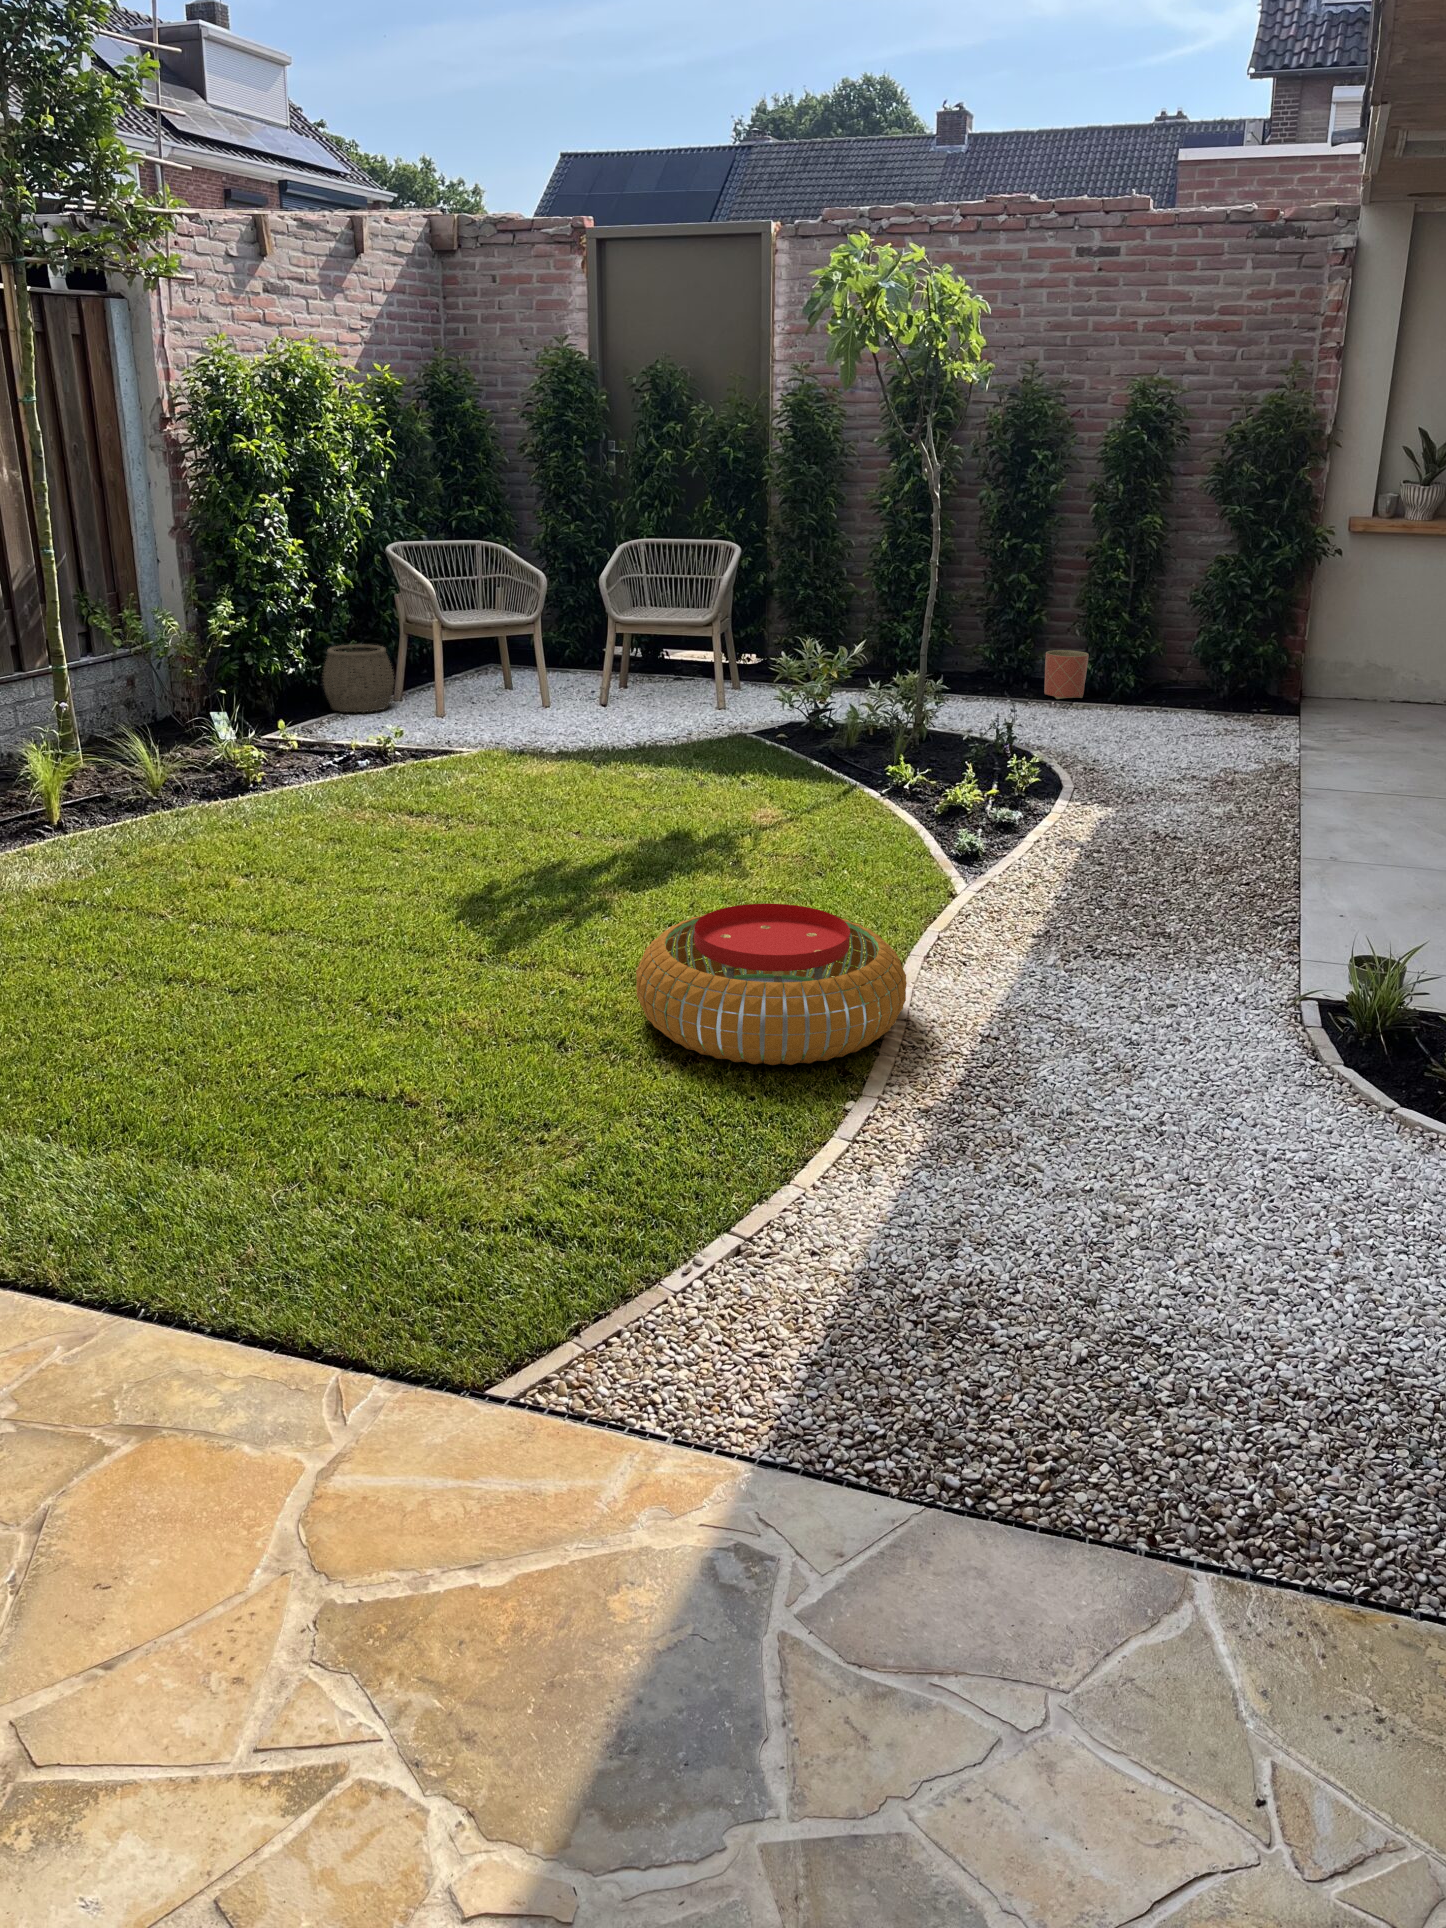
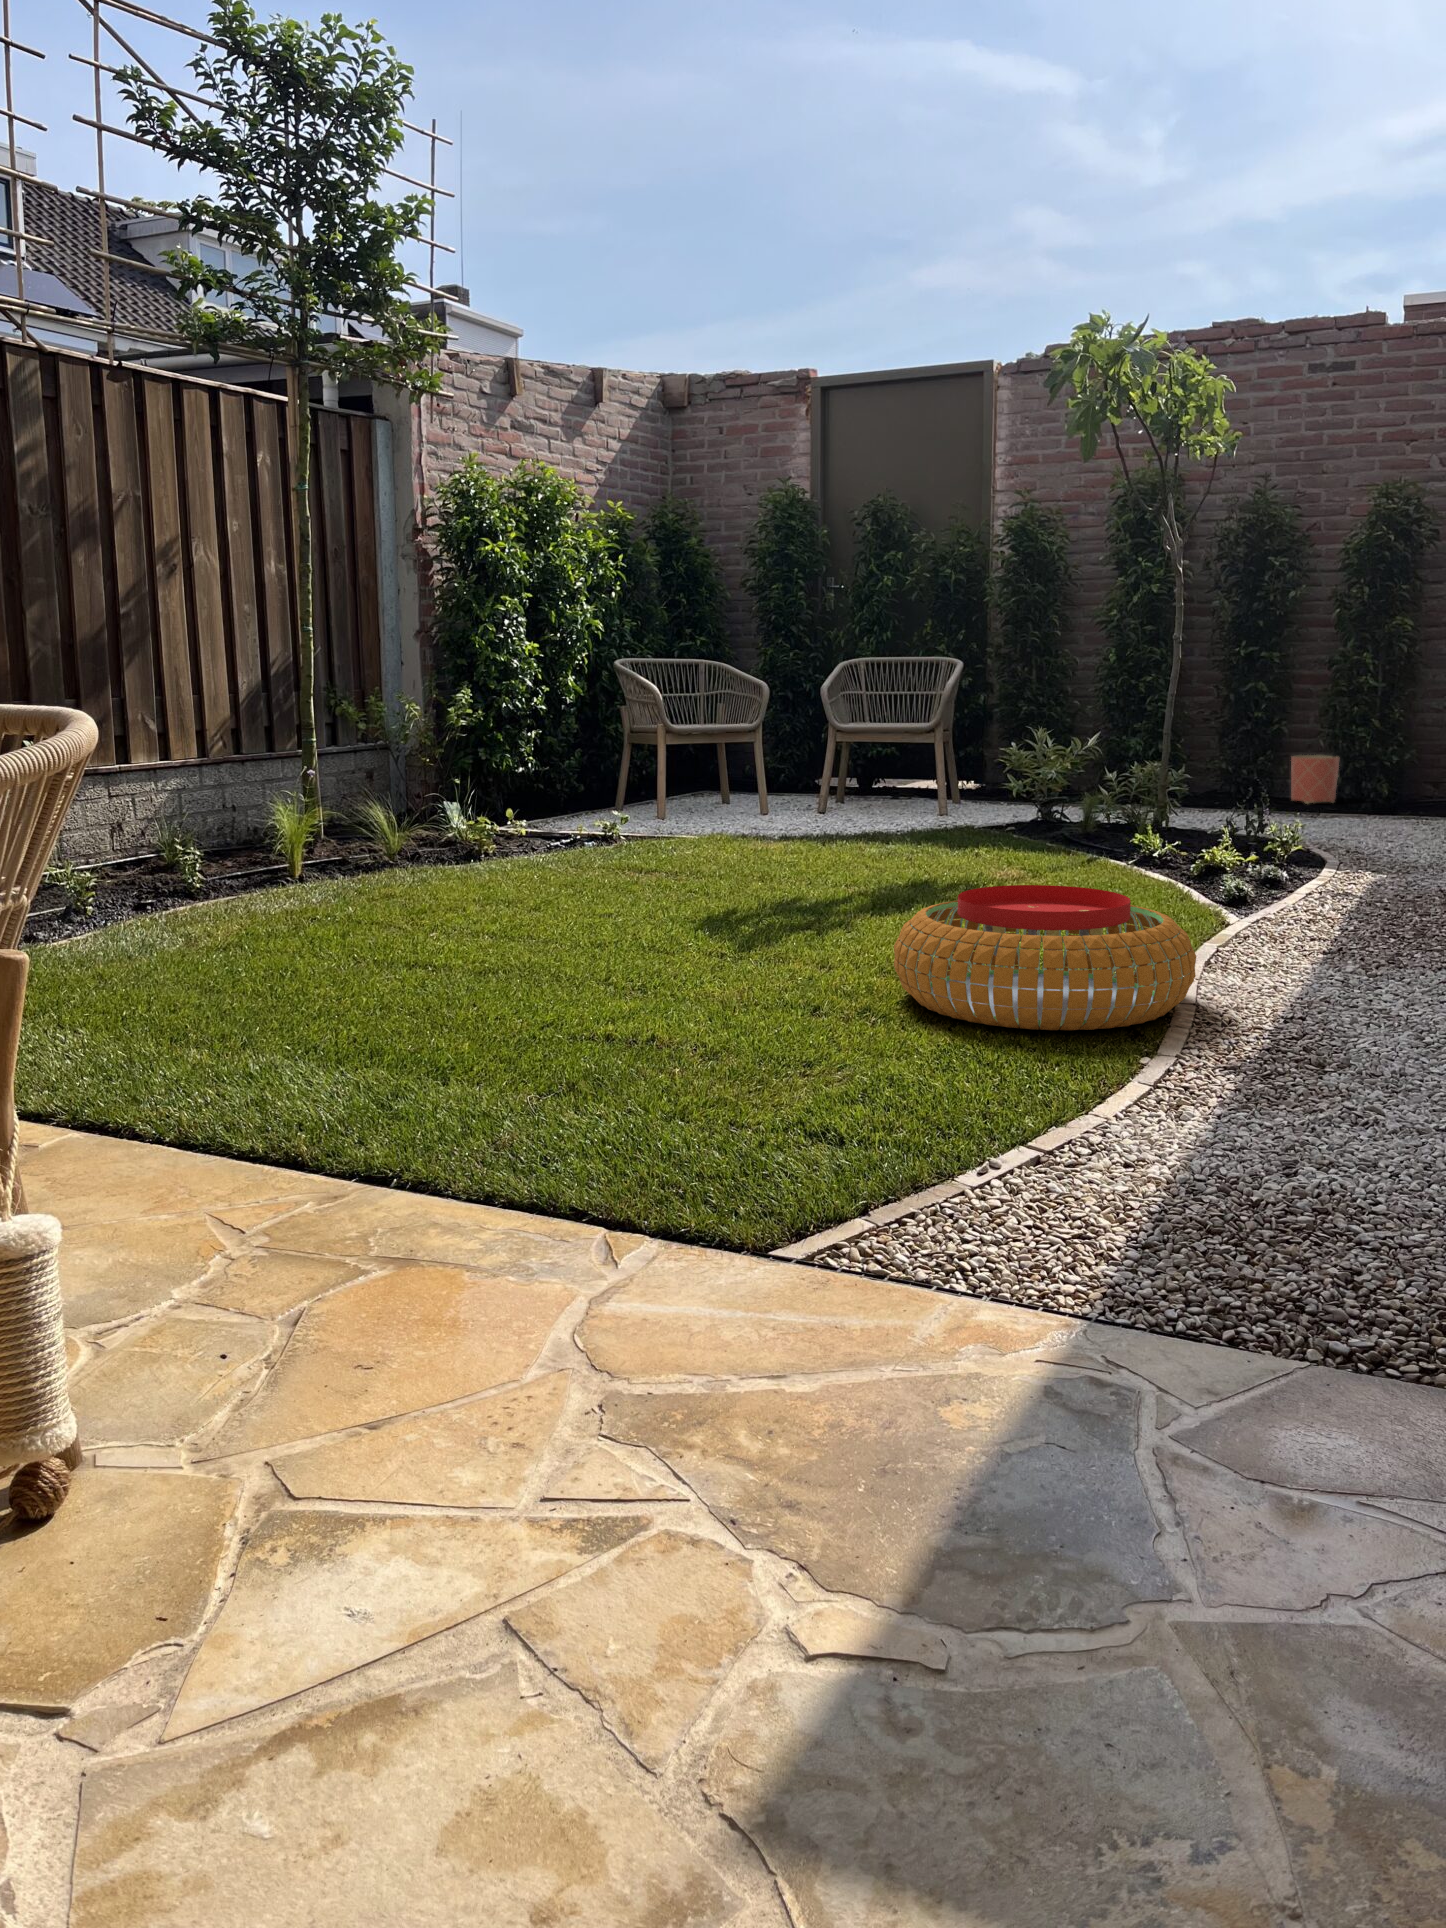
woven basket: present [323,645,394,713] -> none [550,750,619,812]

